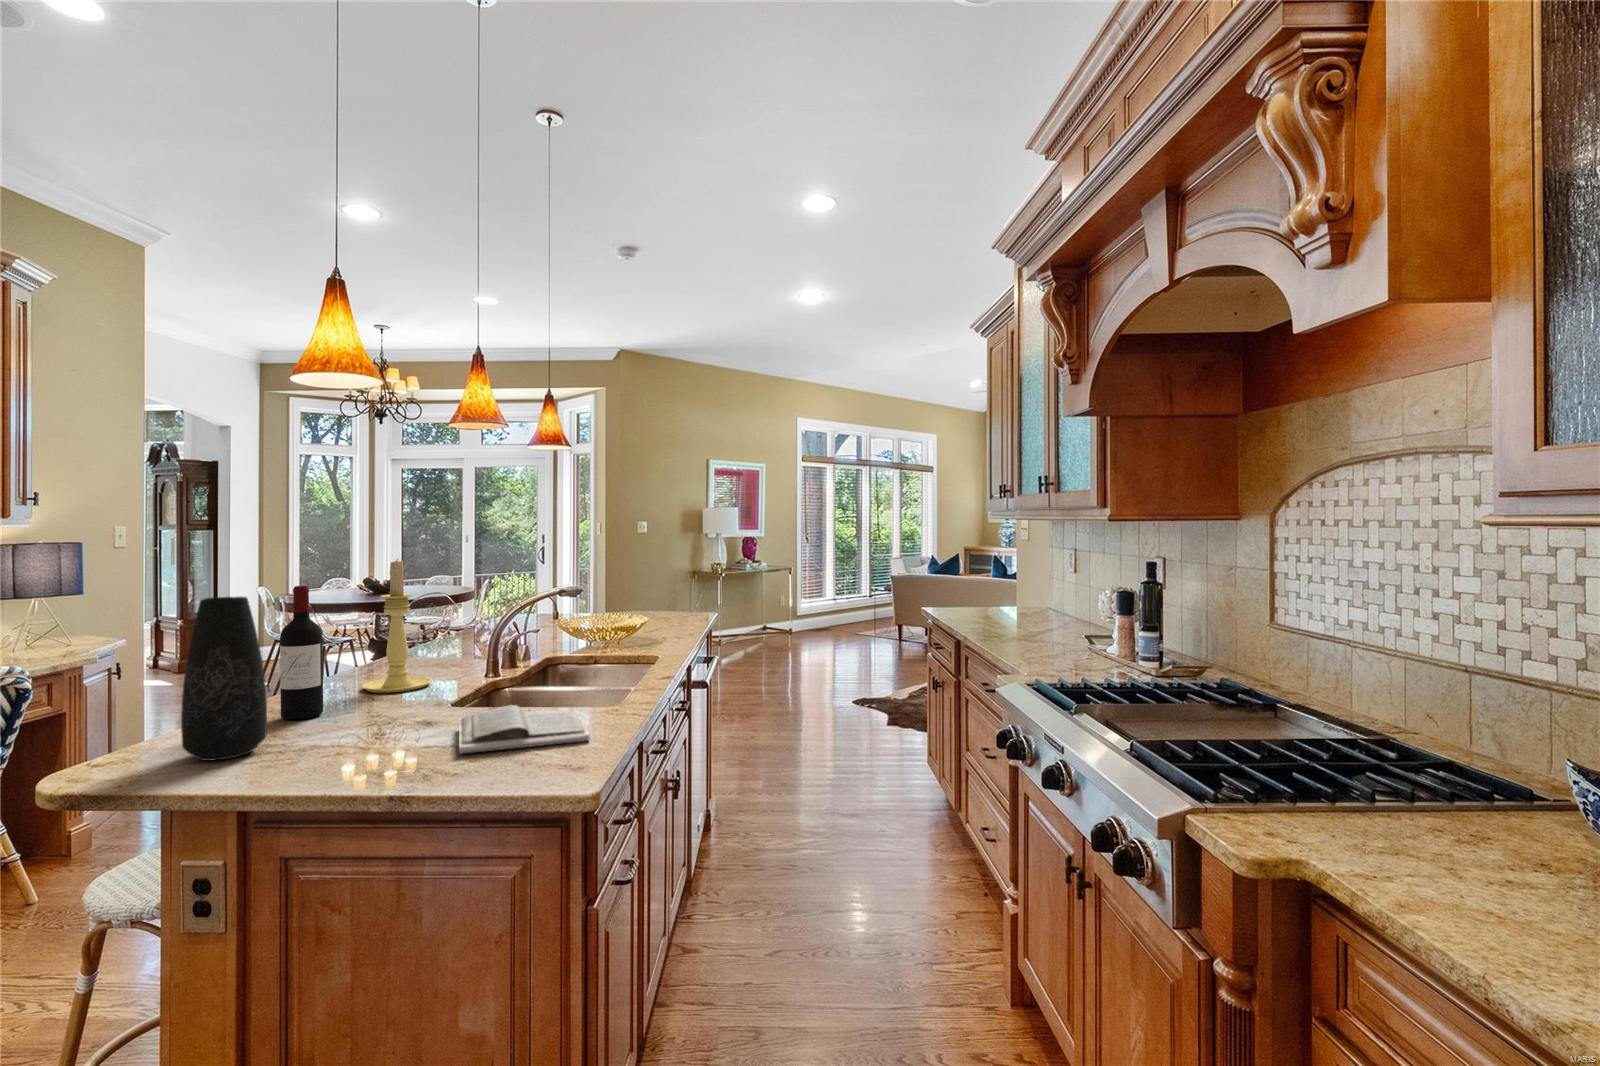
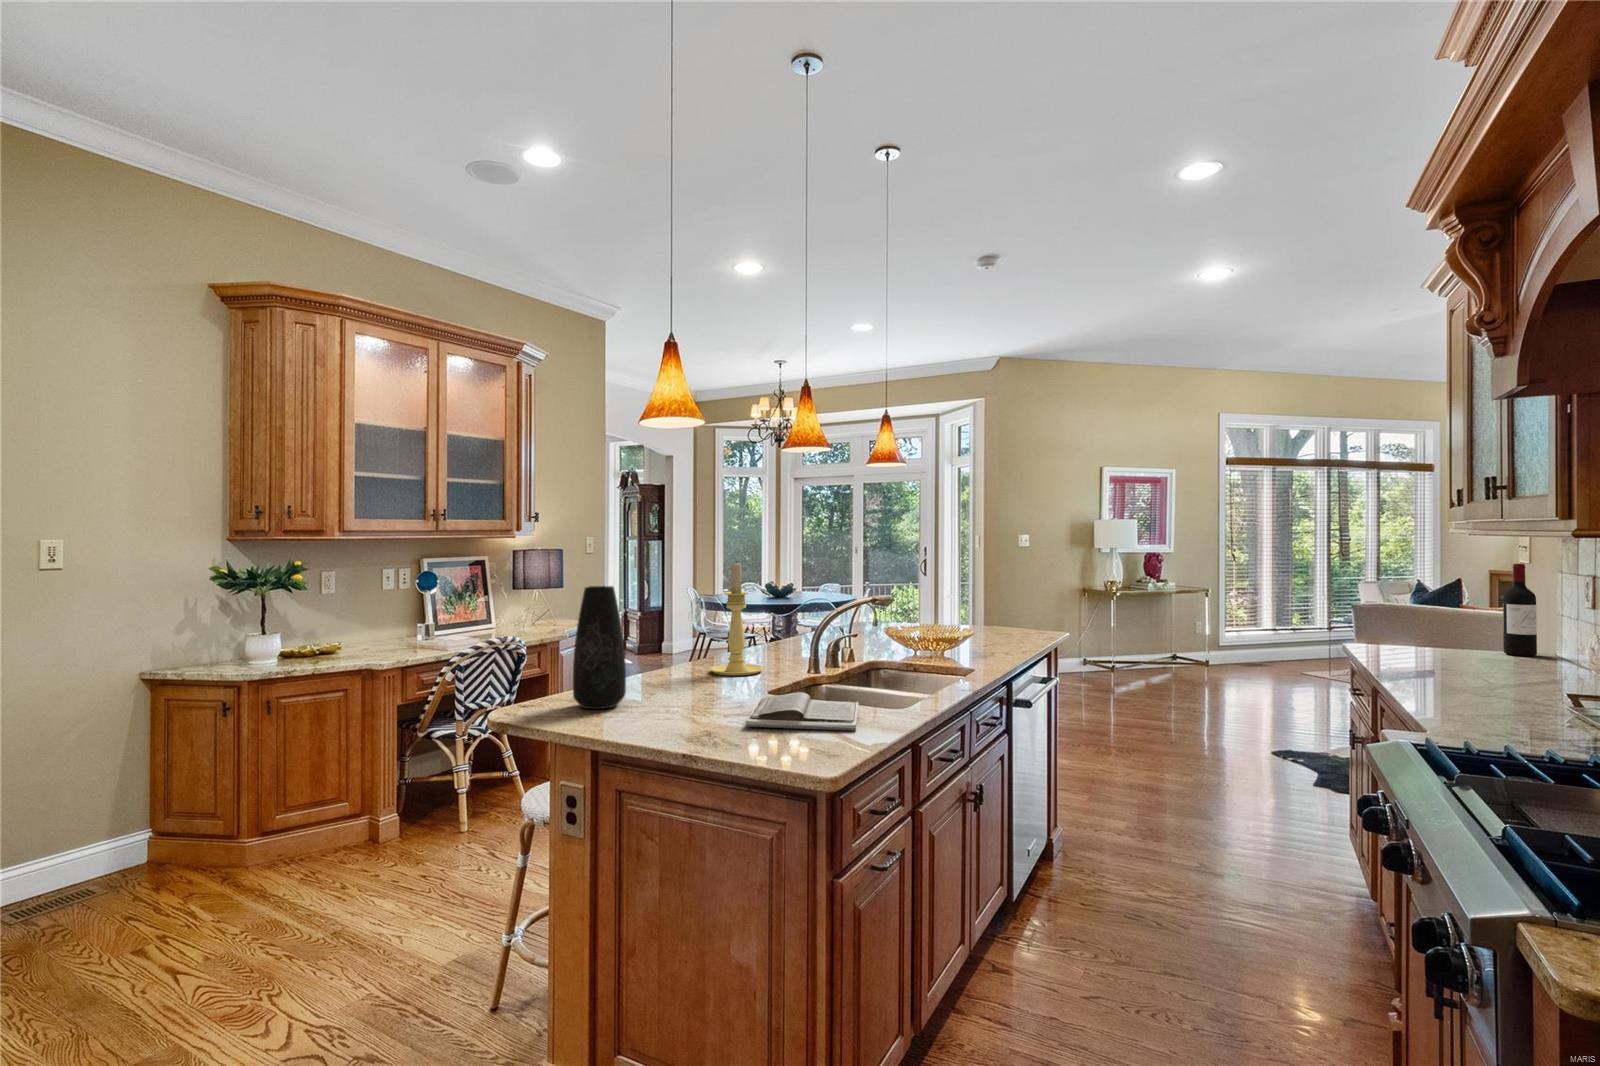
wine bottle: present [280,586,323,720] -> present [1503,564,1537,656]

